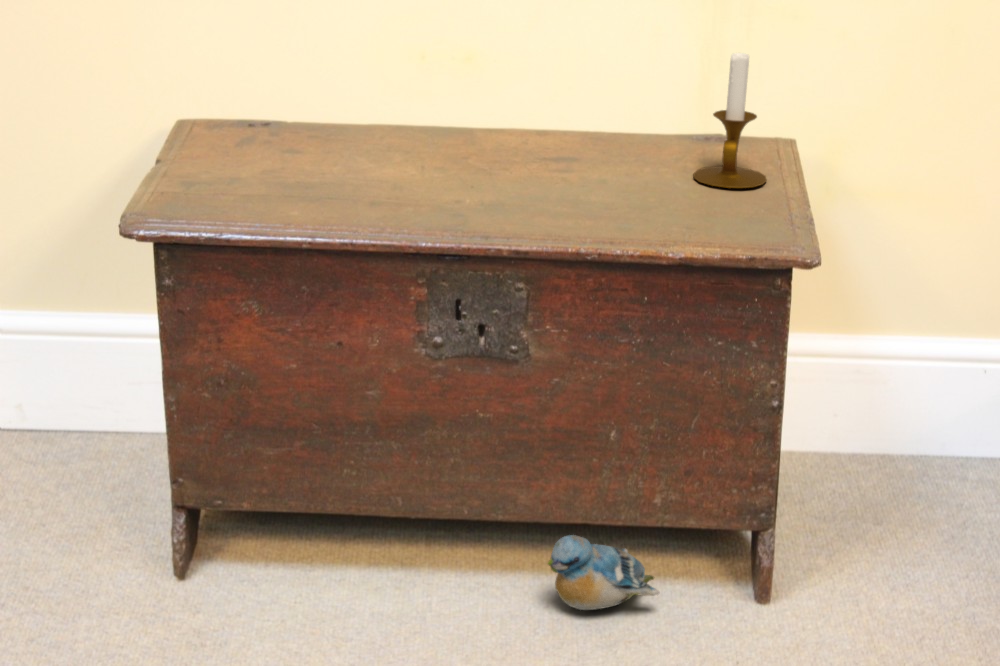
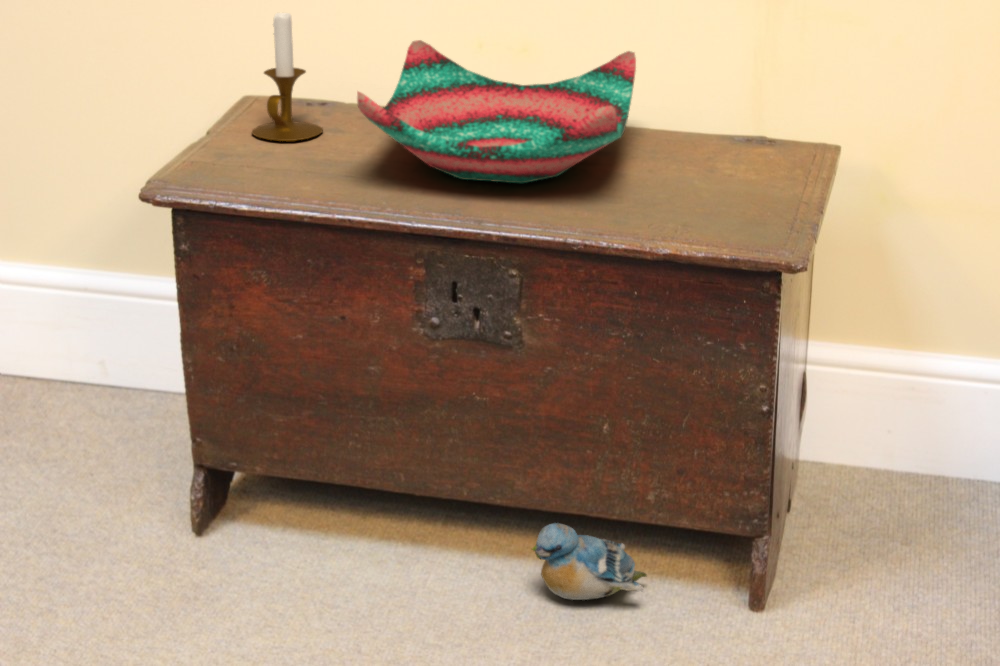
candlestick: present [693,53,767,188] -> present [252,13,323,141]
decorative bowl: none [350,55,618,195] -> present [357,40,636,183]

